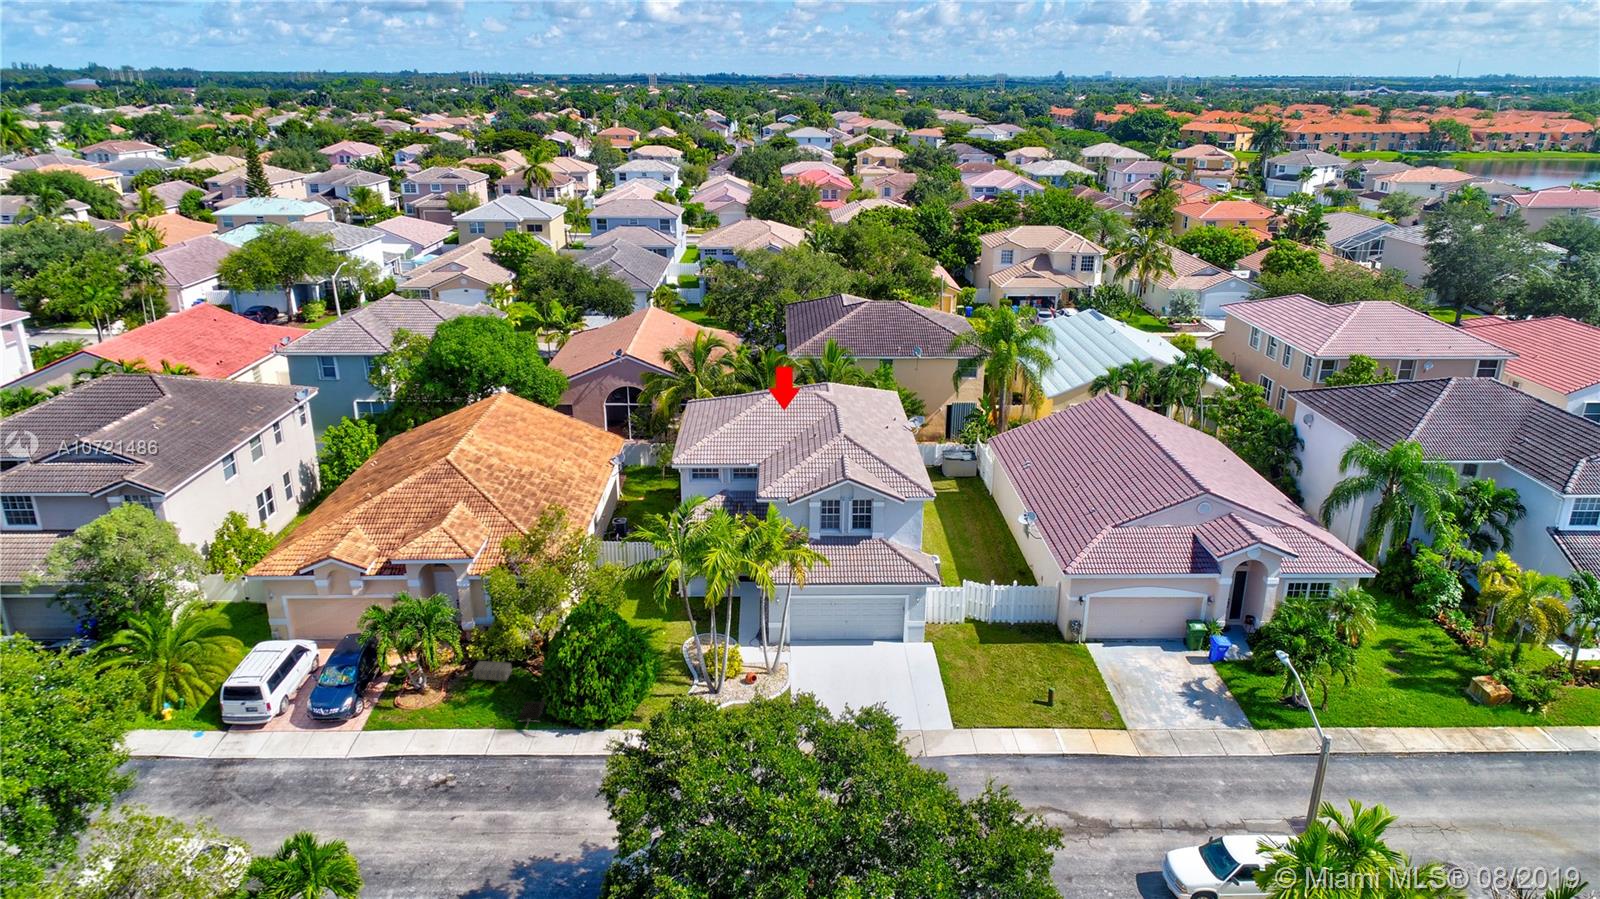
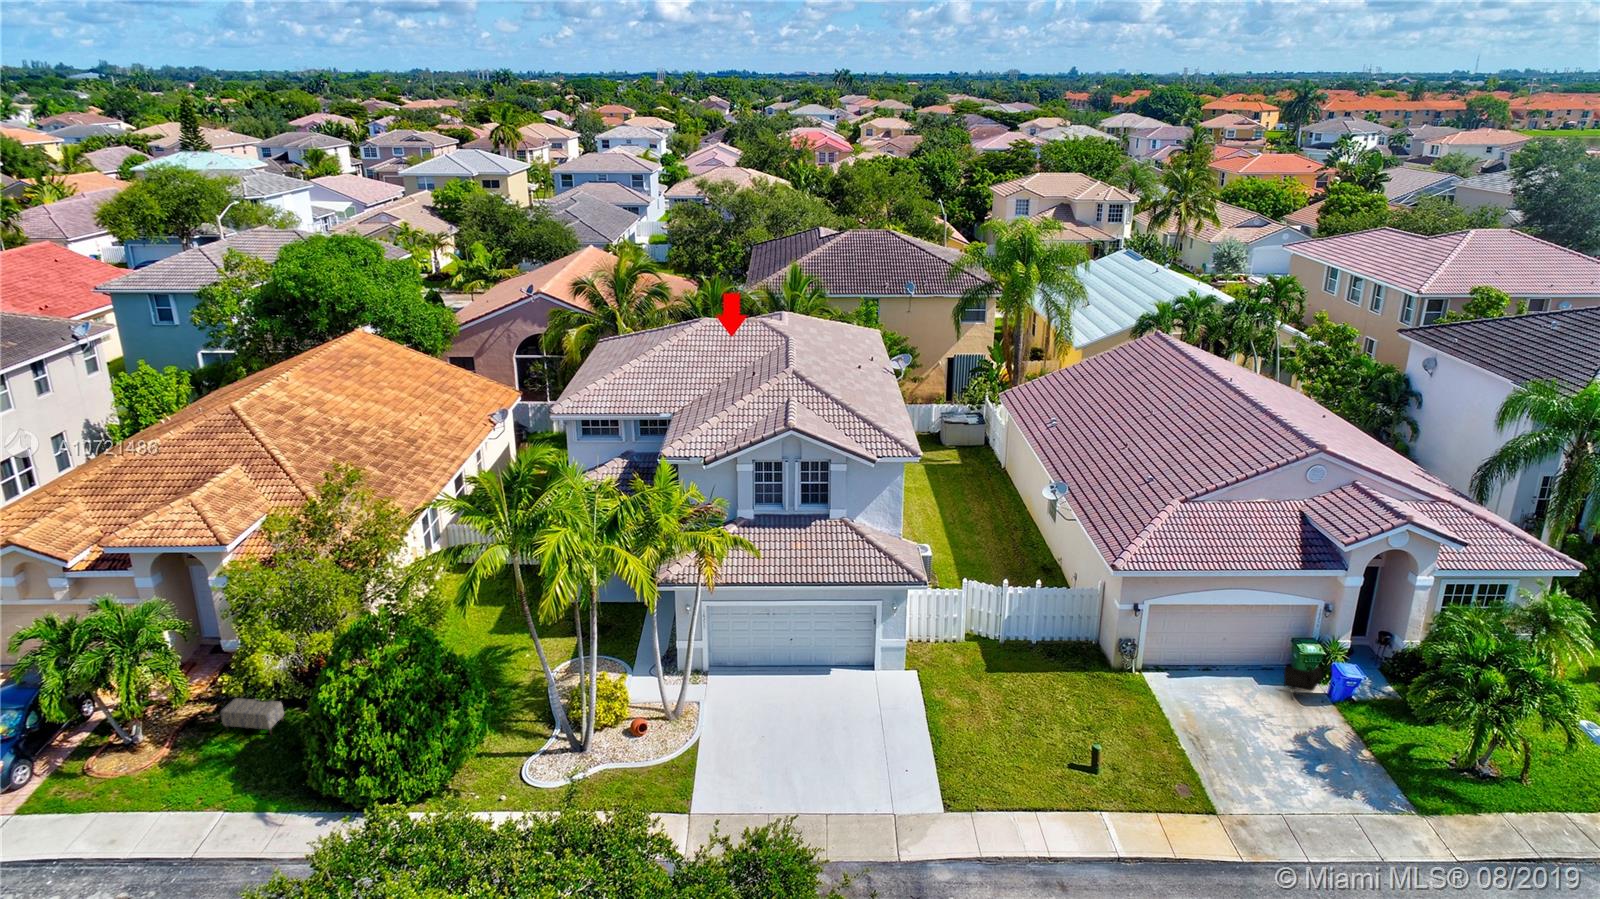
lounge chair: present [518,698,545,722] -> present [1280,667,1322,699]

